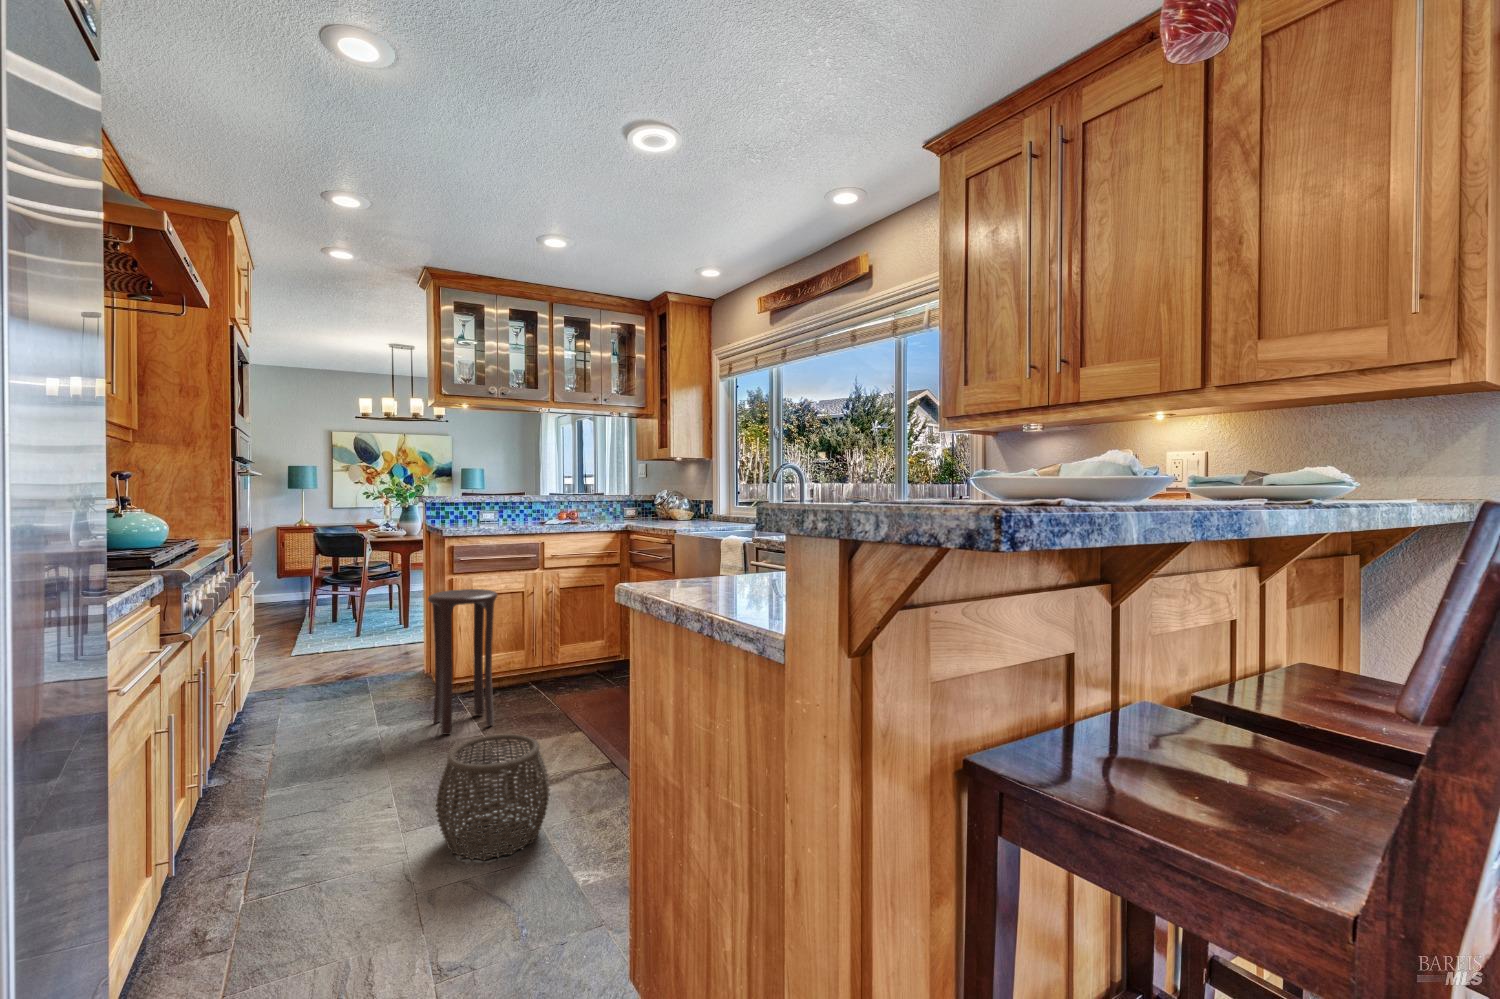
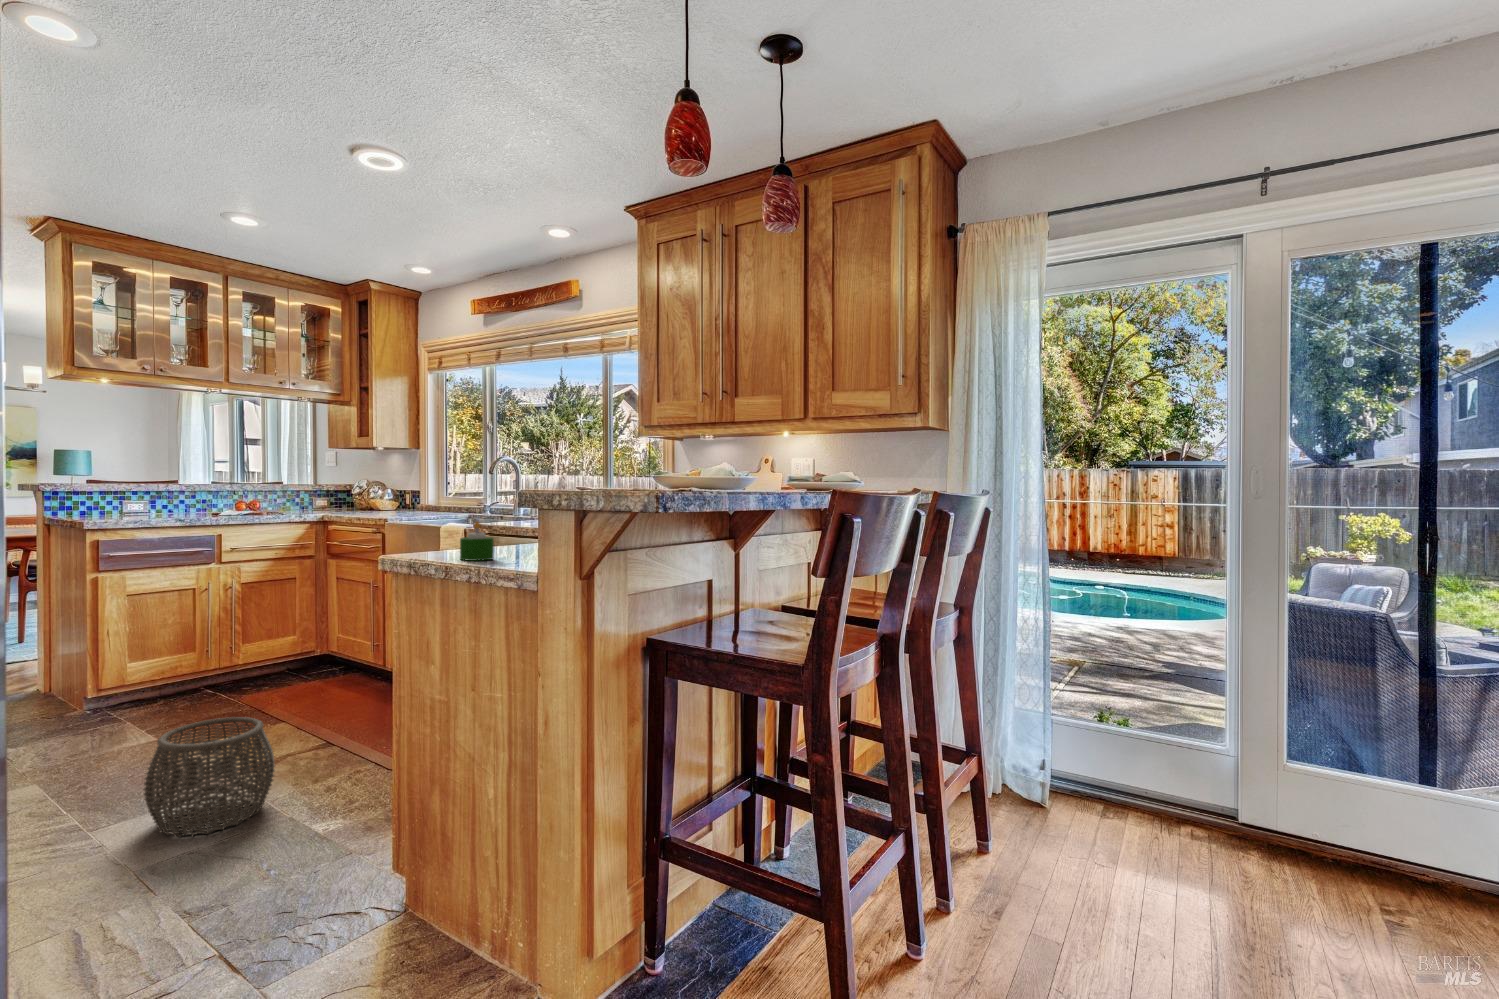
candle: none [699,544,741,599] -> present [460,521,494,561]
stool: present [428,589,497,735] -> none [78,587,173,746]

